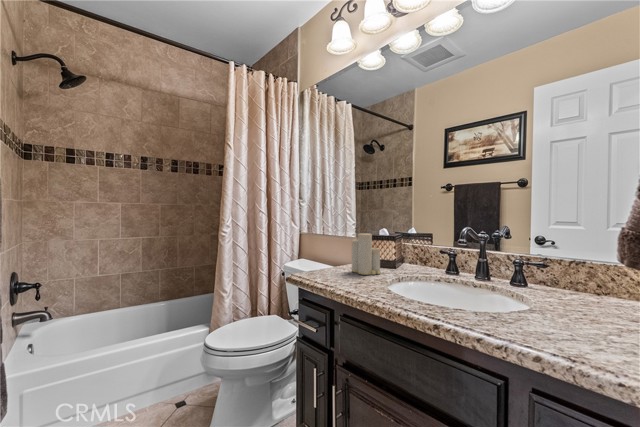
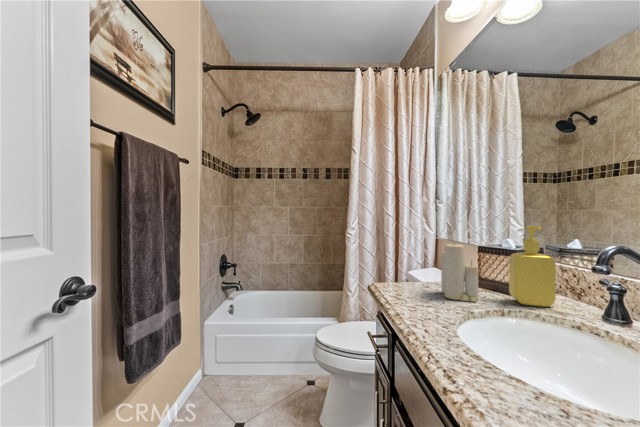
soap dispenser: none [394,218,420,271] -> present [509,226,556,307]

